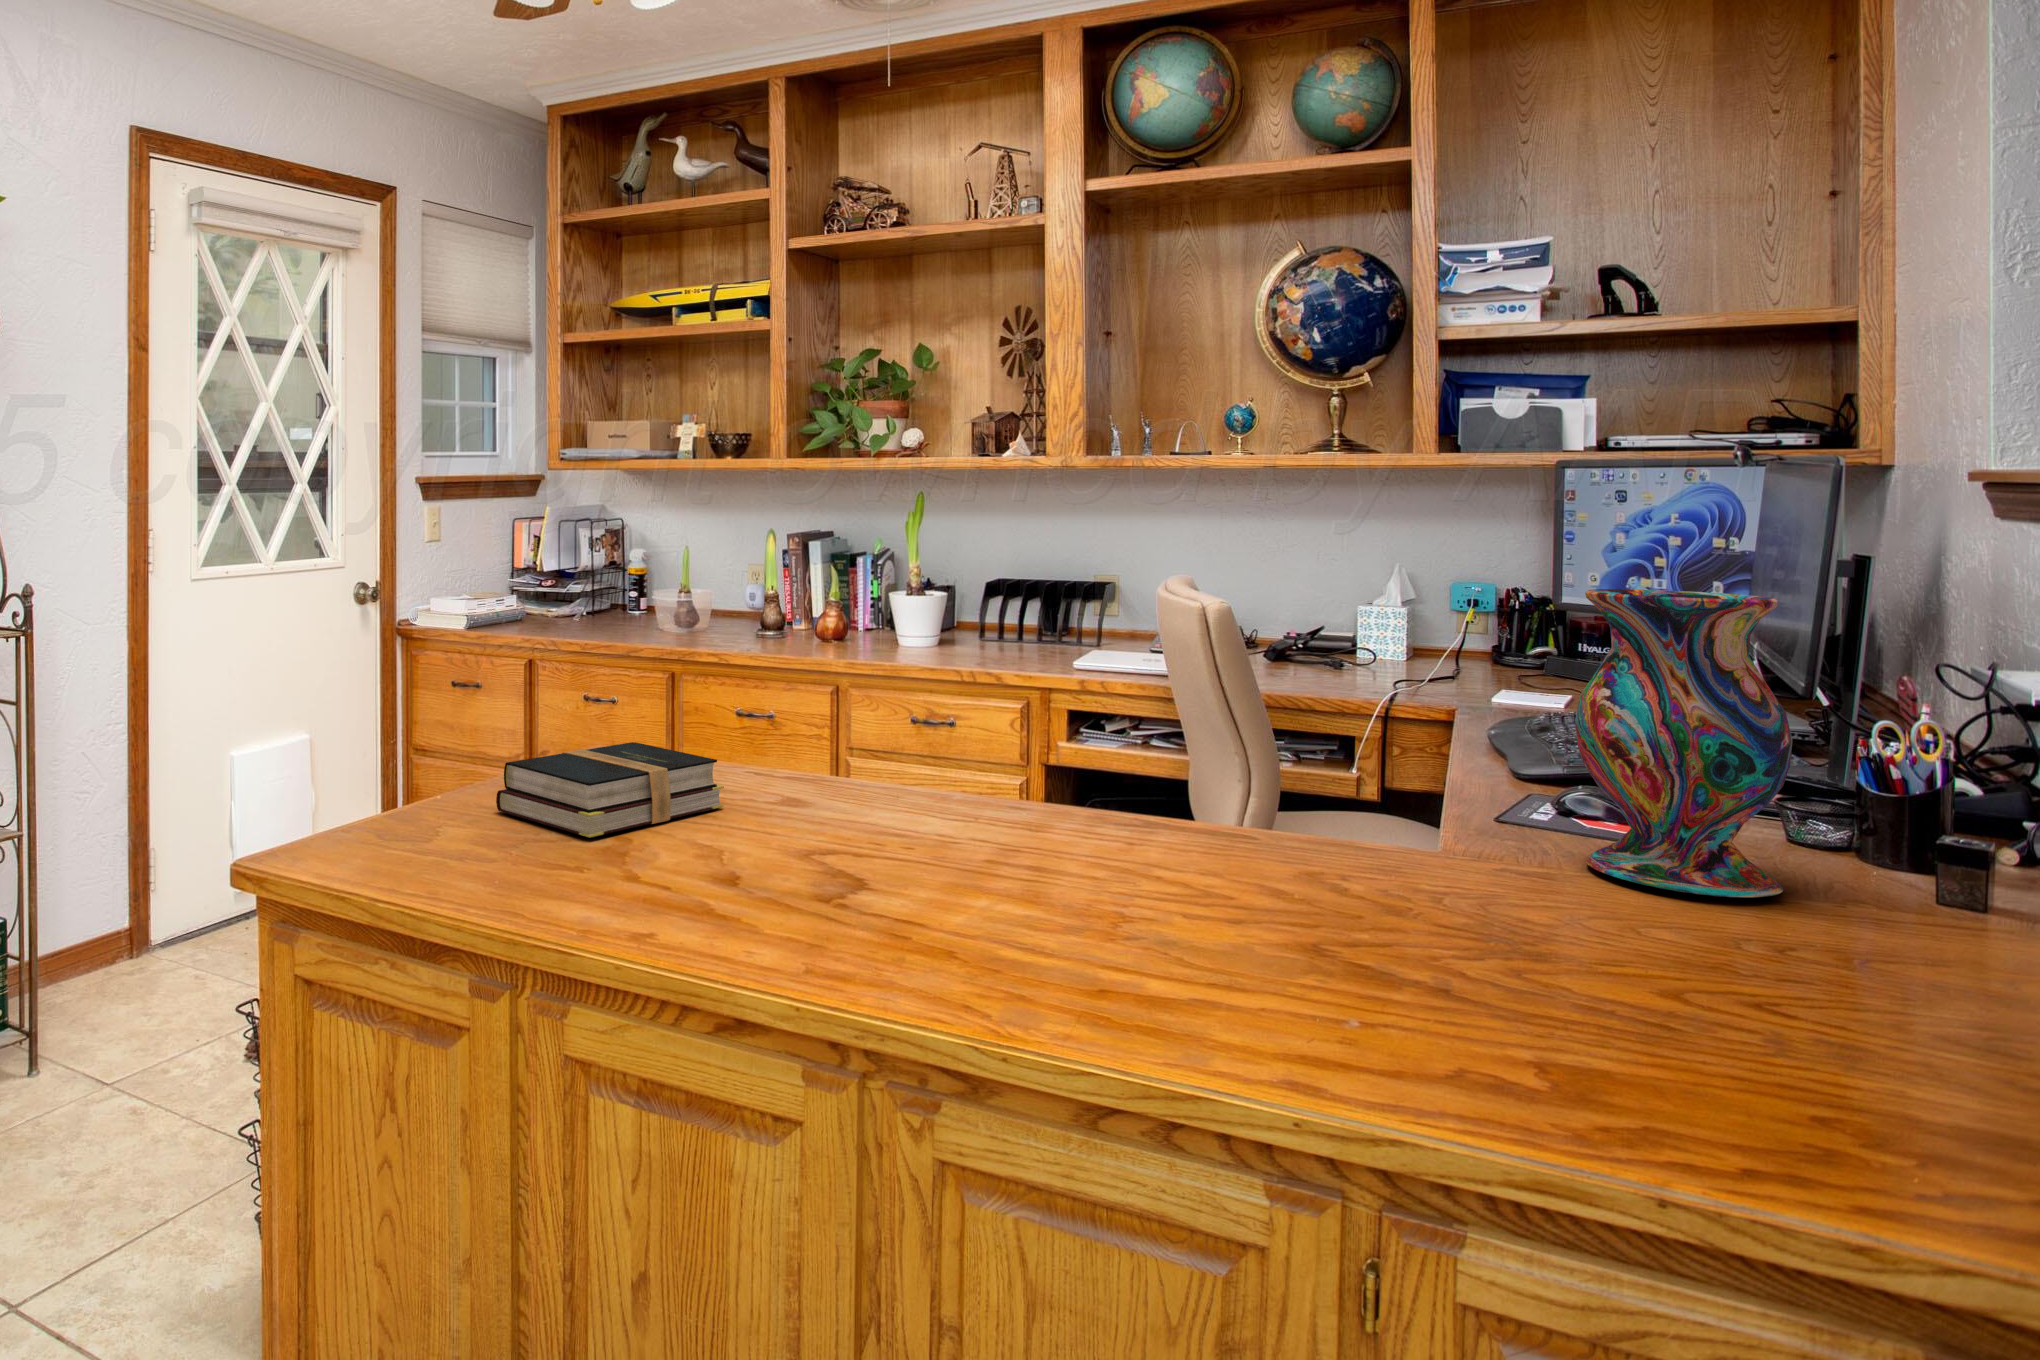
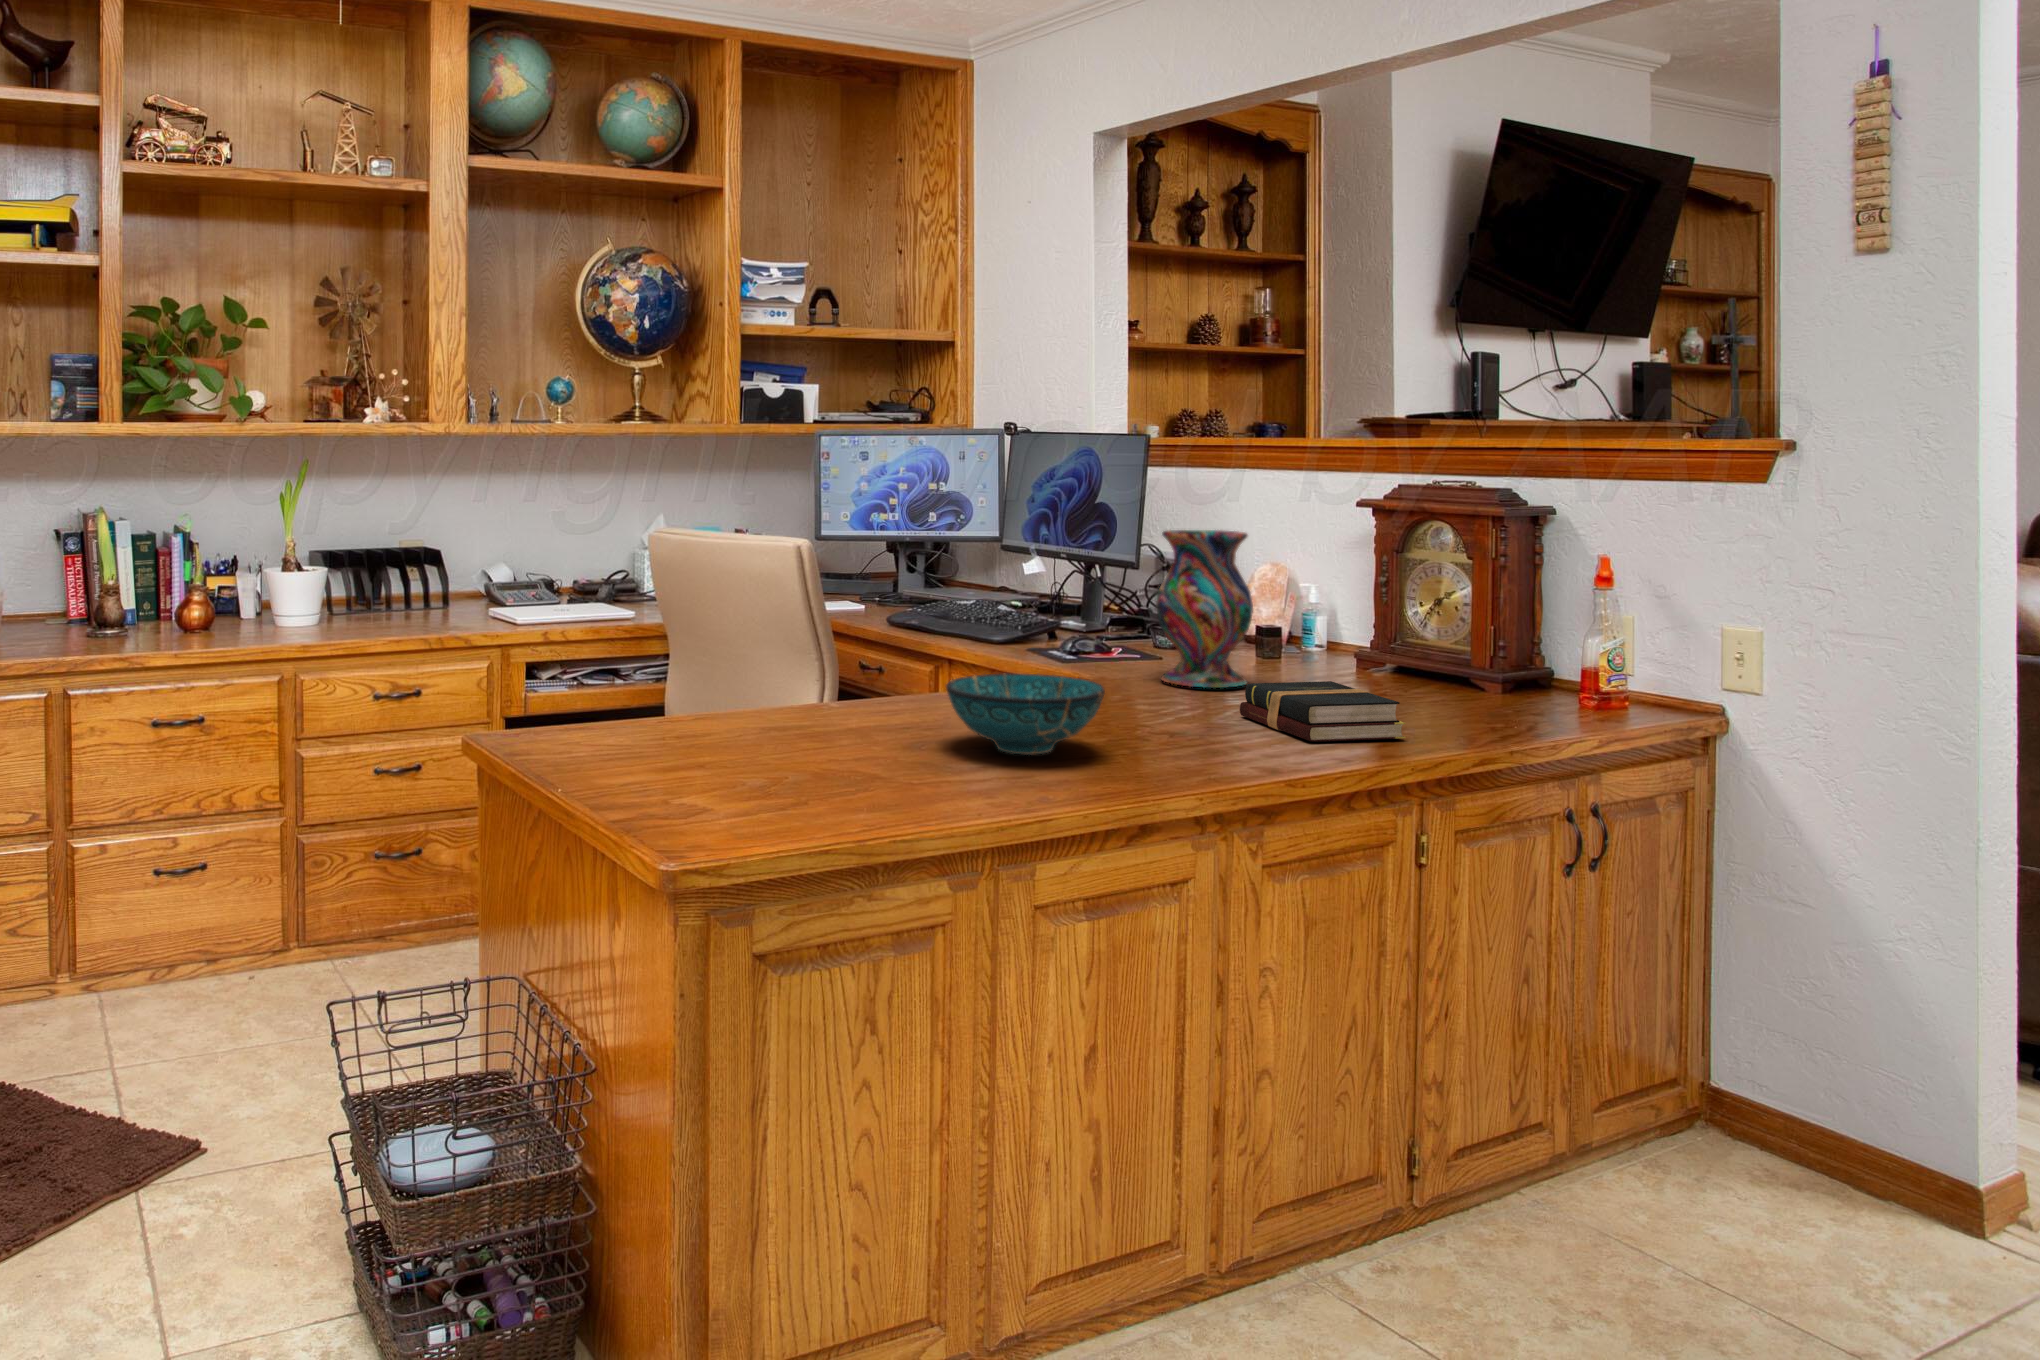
hardback book: present [496,742,724,838] -> present [1240,681,1405,742]
decorative bowl: none [817,746,1050,870] -> present [946,673,1105,755]

